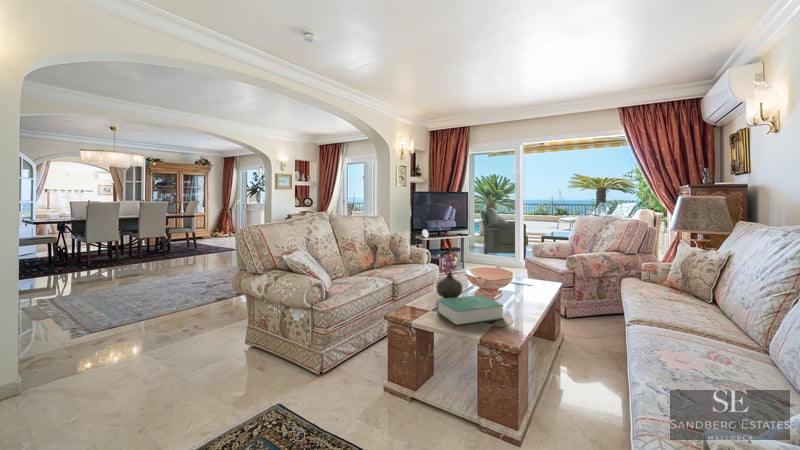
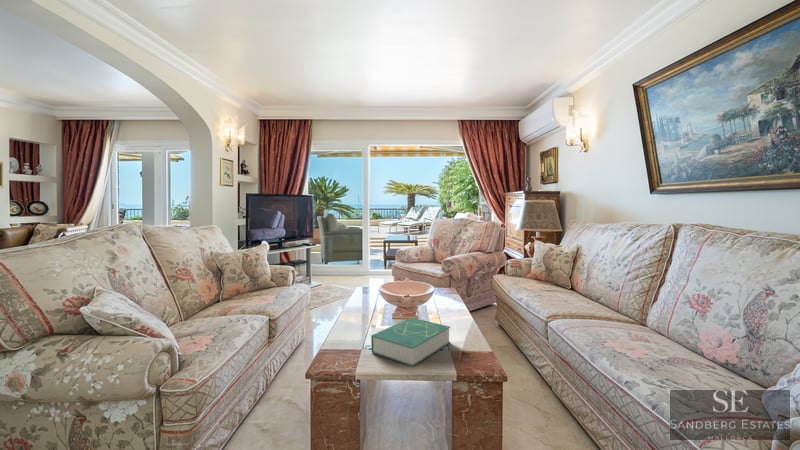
vase: present [437,254,462,299] -> none [350,271,382,331]

